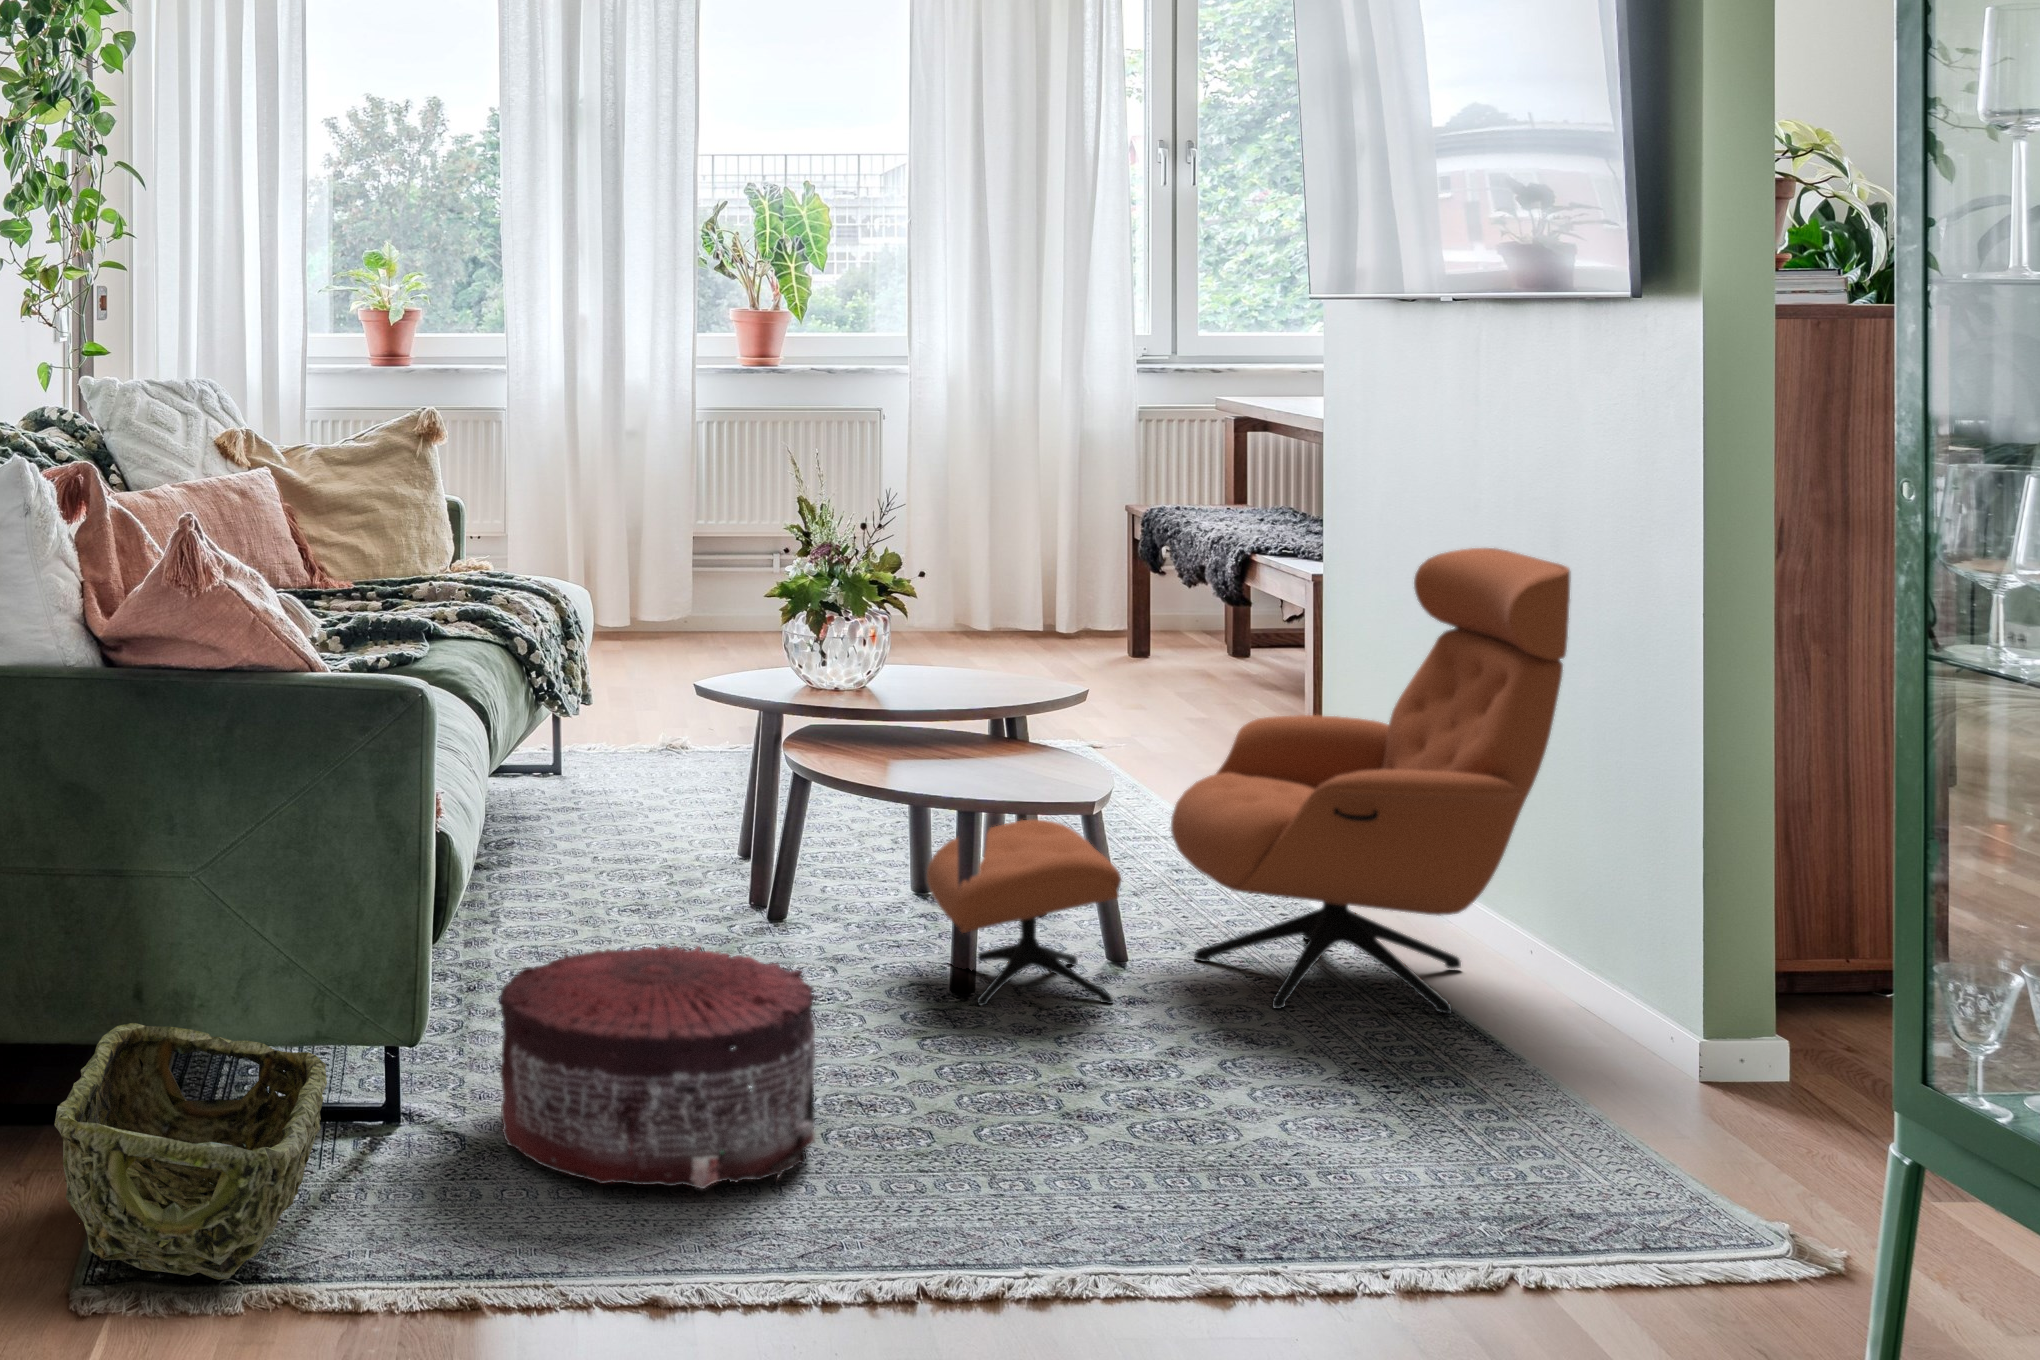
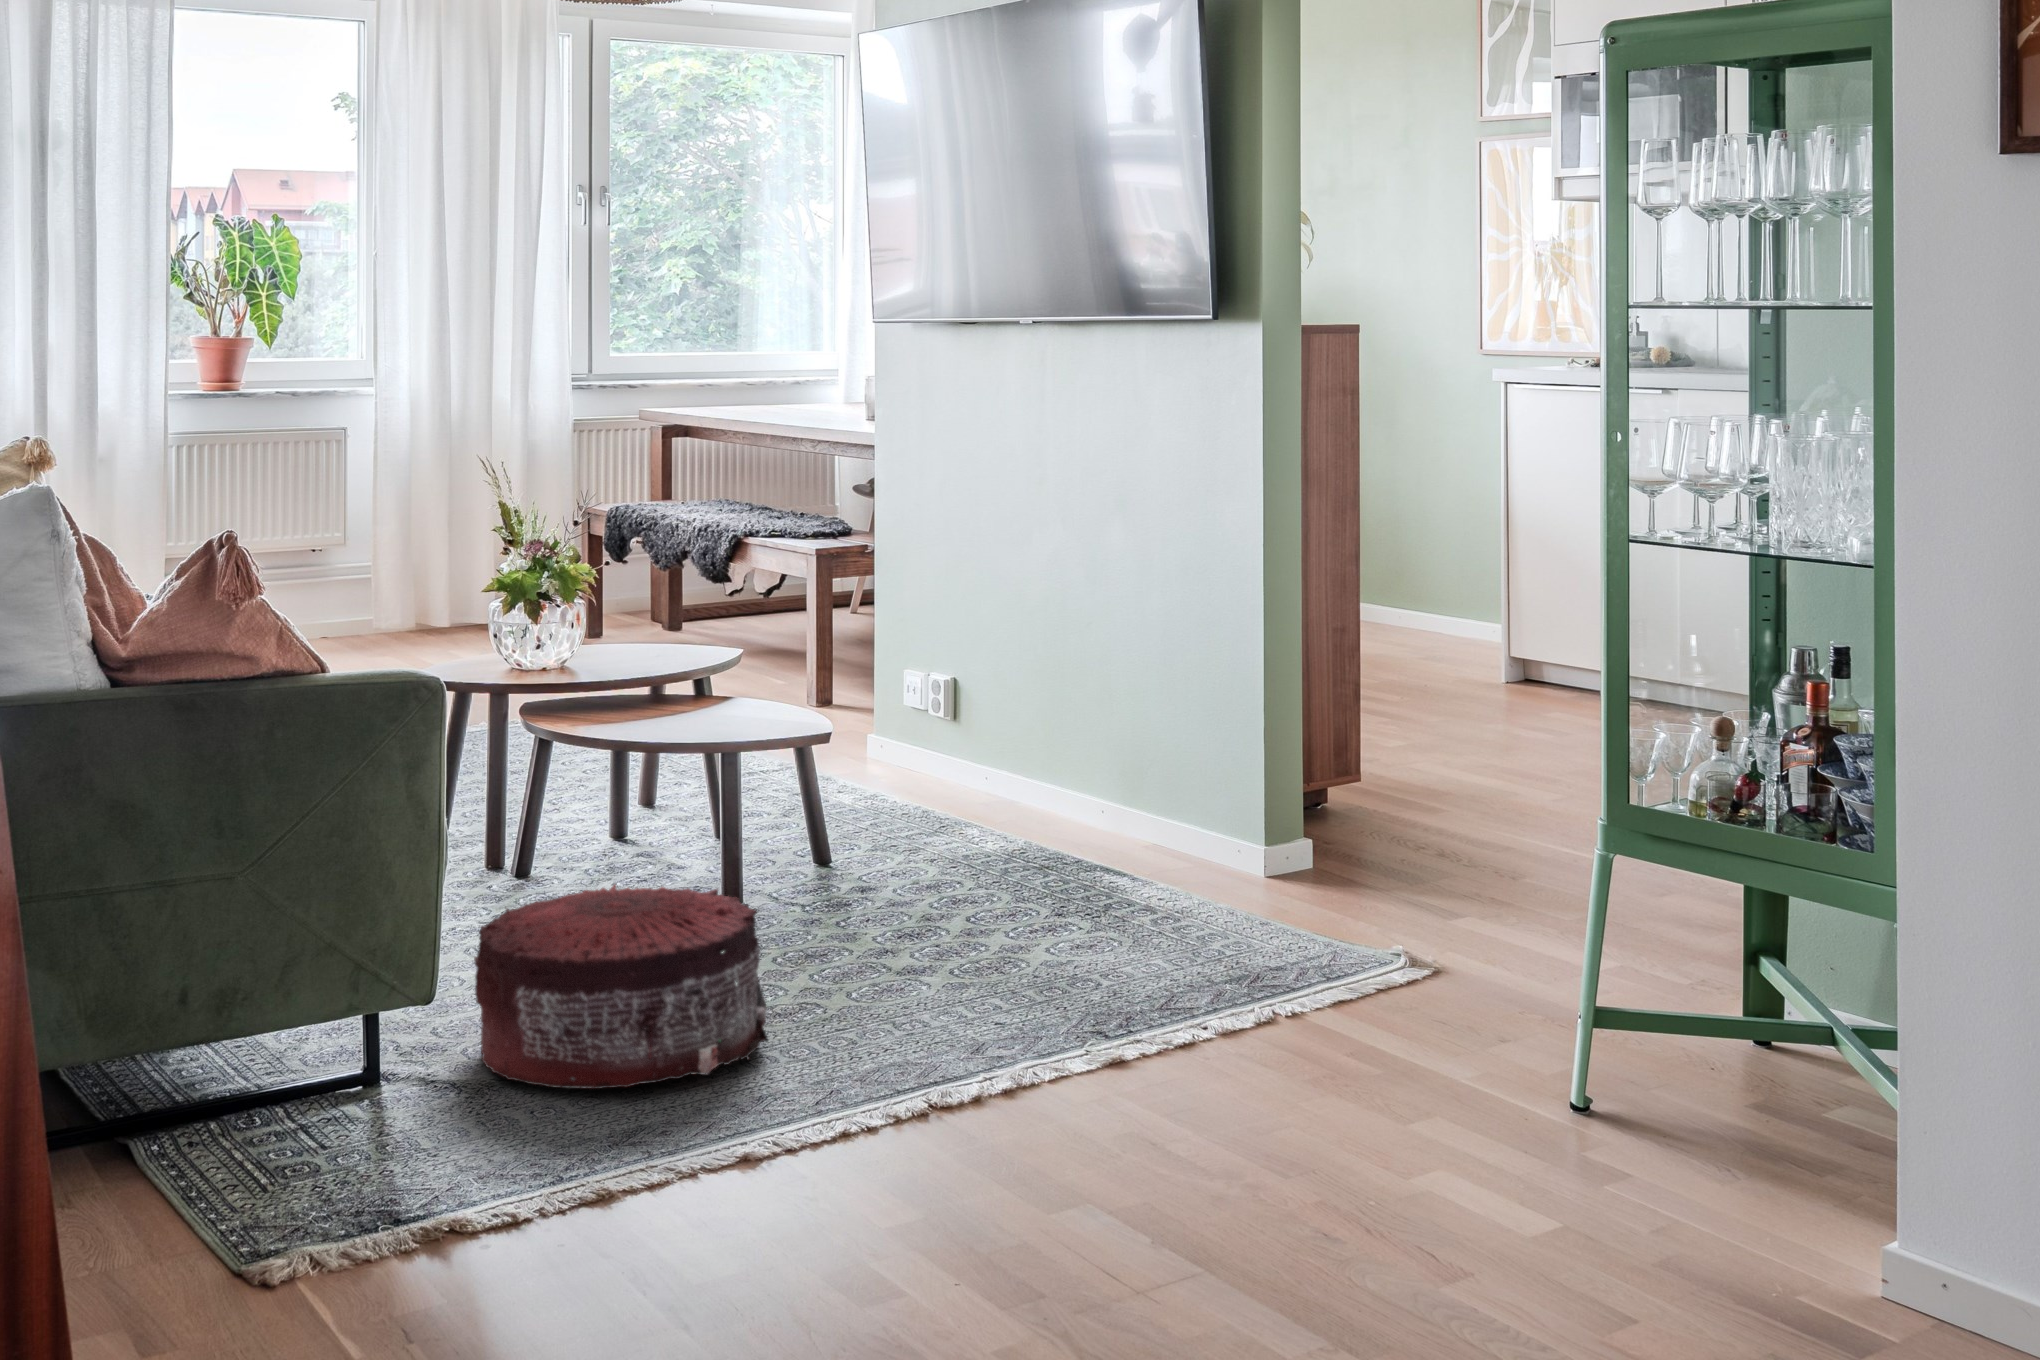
lounge chair: present [927,548,1571,1014] -> none [691,511,1160,916]
woven basket: present [55,1023,327,1280] -> none [156,1025,453,1236]

